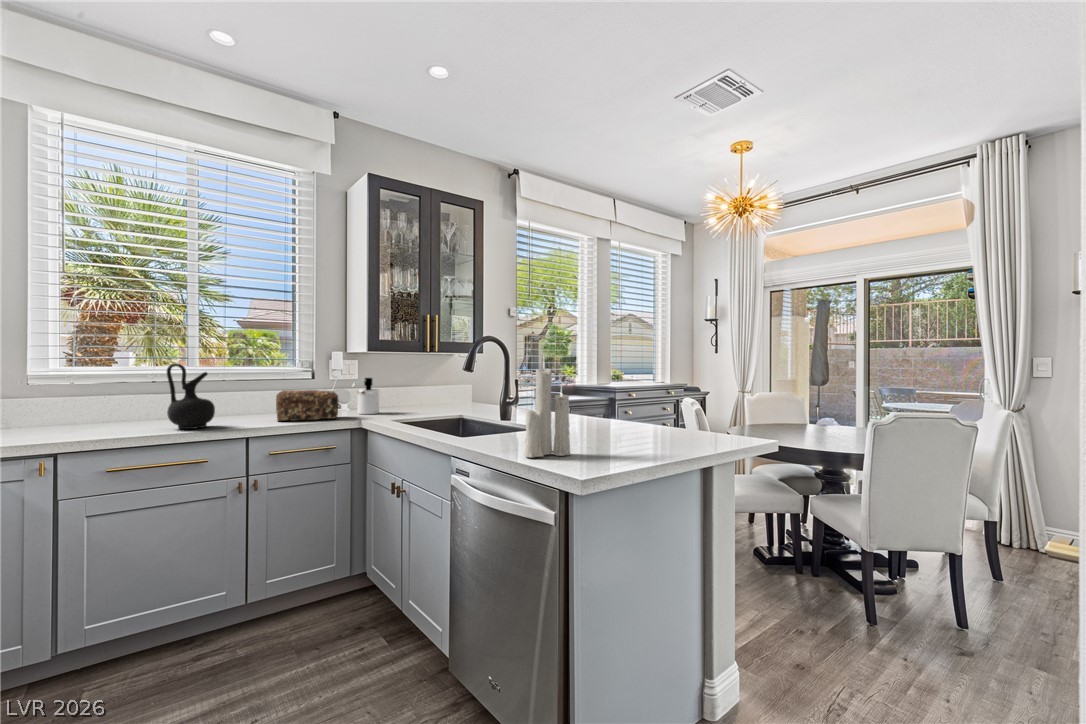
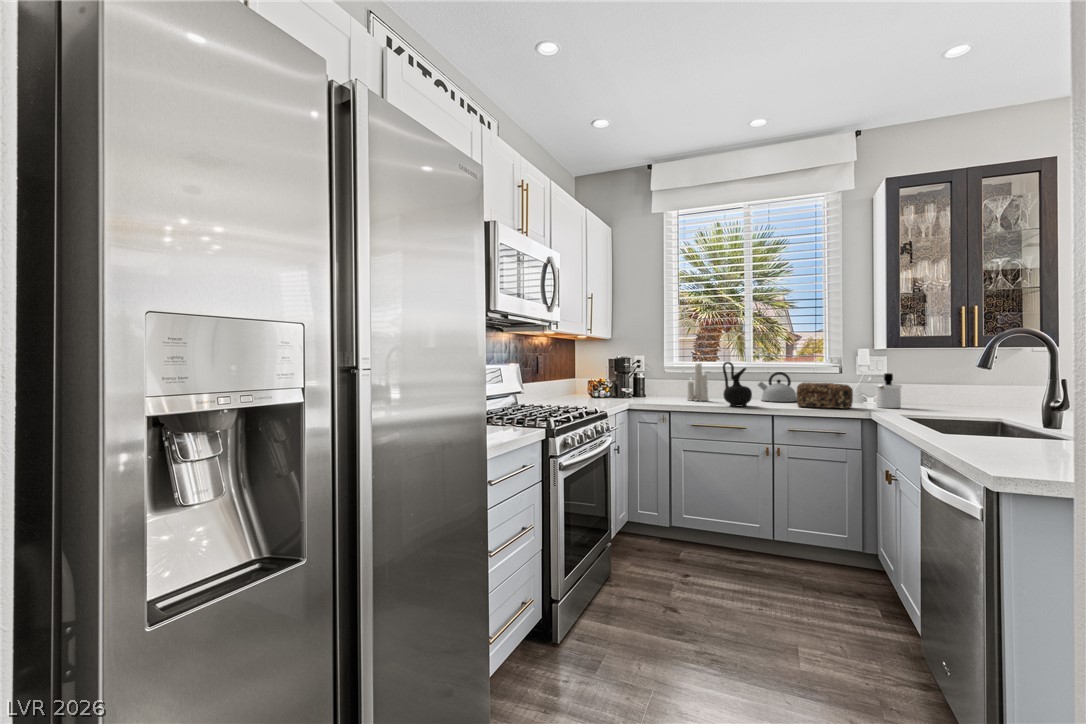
candle: present [524,362,571,457] -> present [687,363,708,401]
kettle: none [211,378,266,417] -> present [758,372,797,402]

